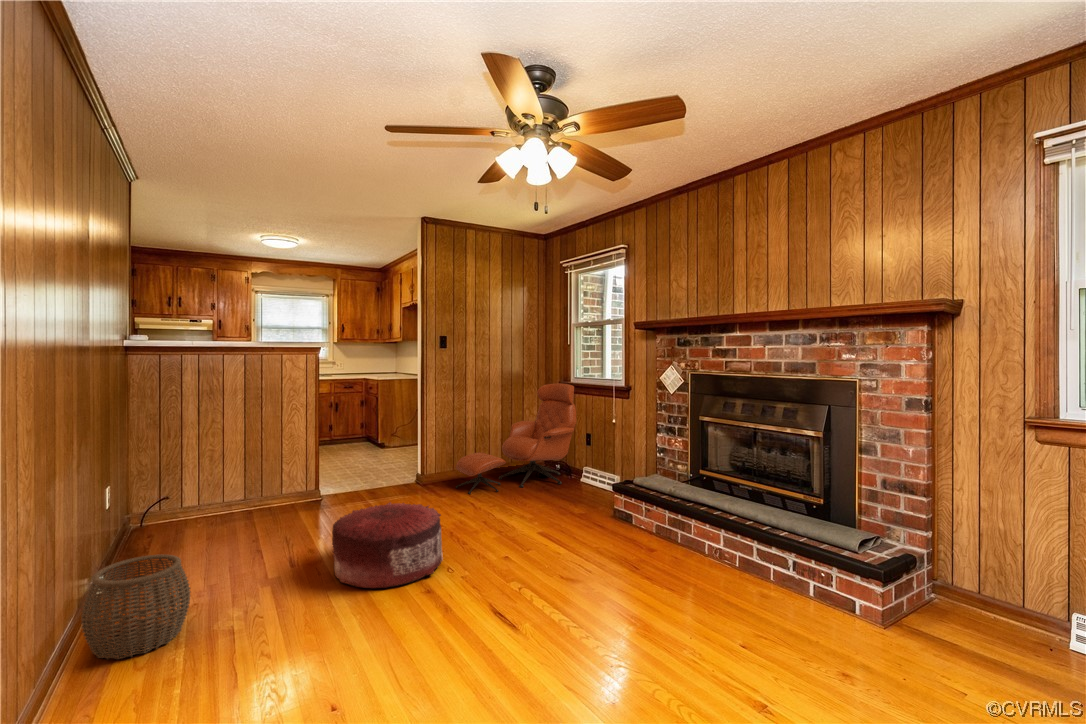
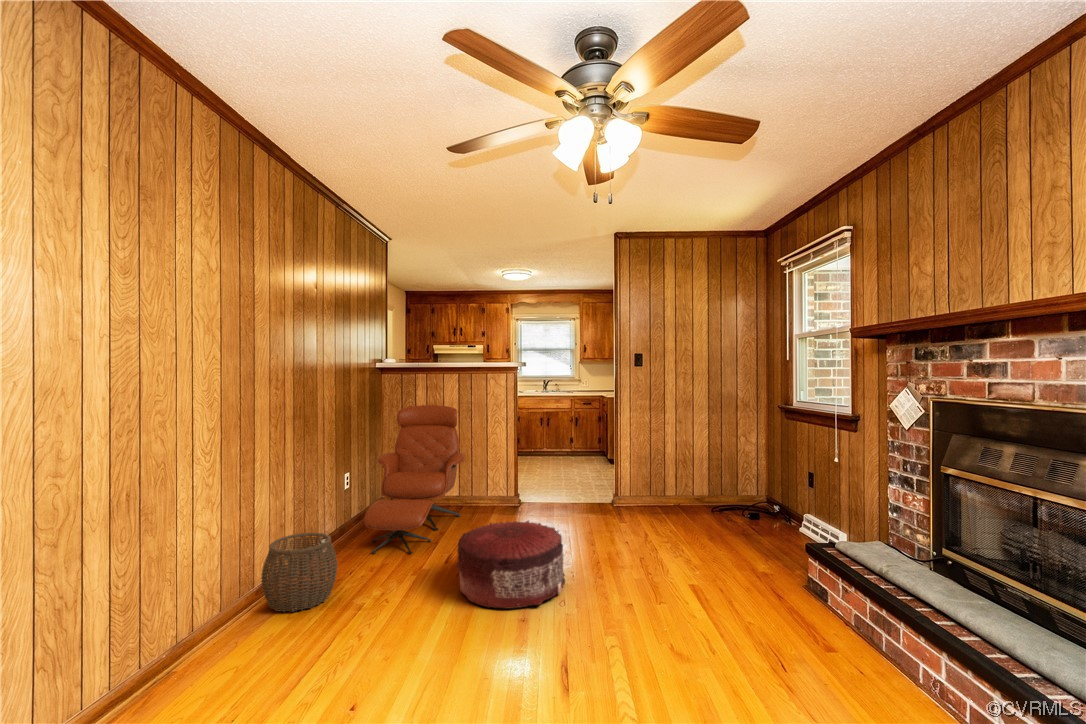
lounge chair: present [456,383,576,494] -> present [364,405,465,554]

